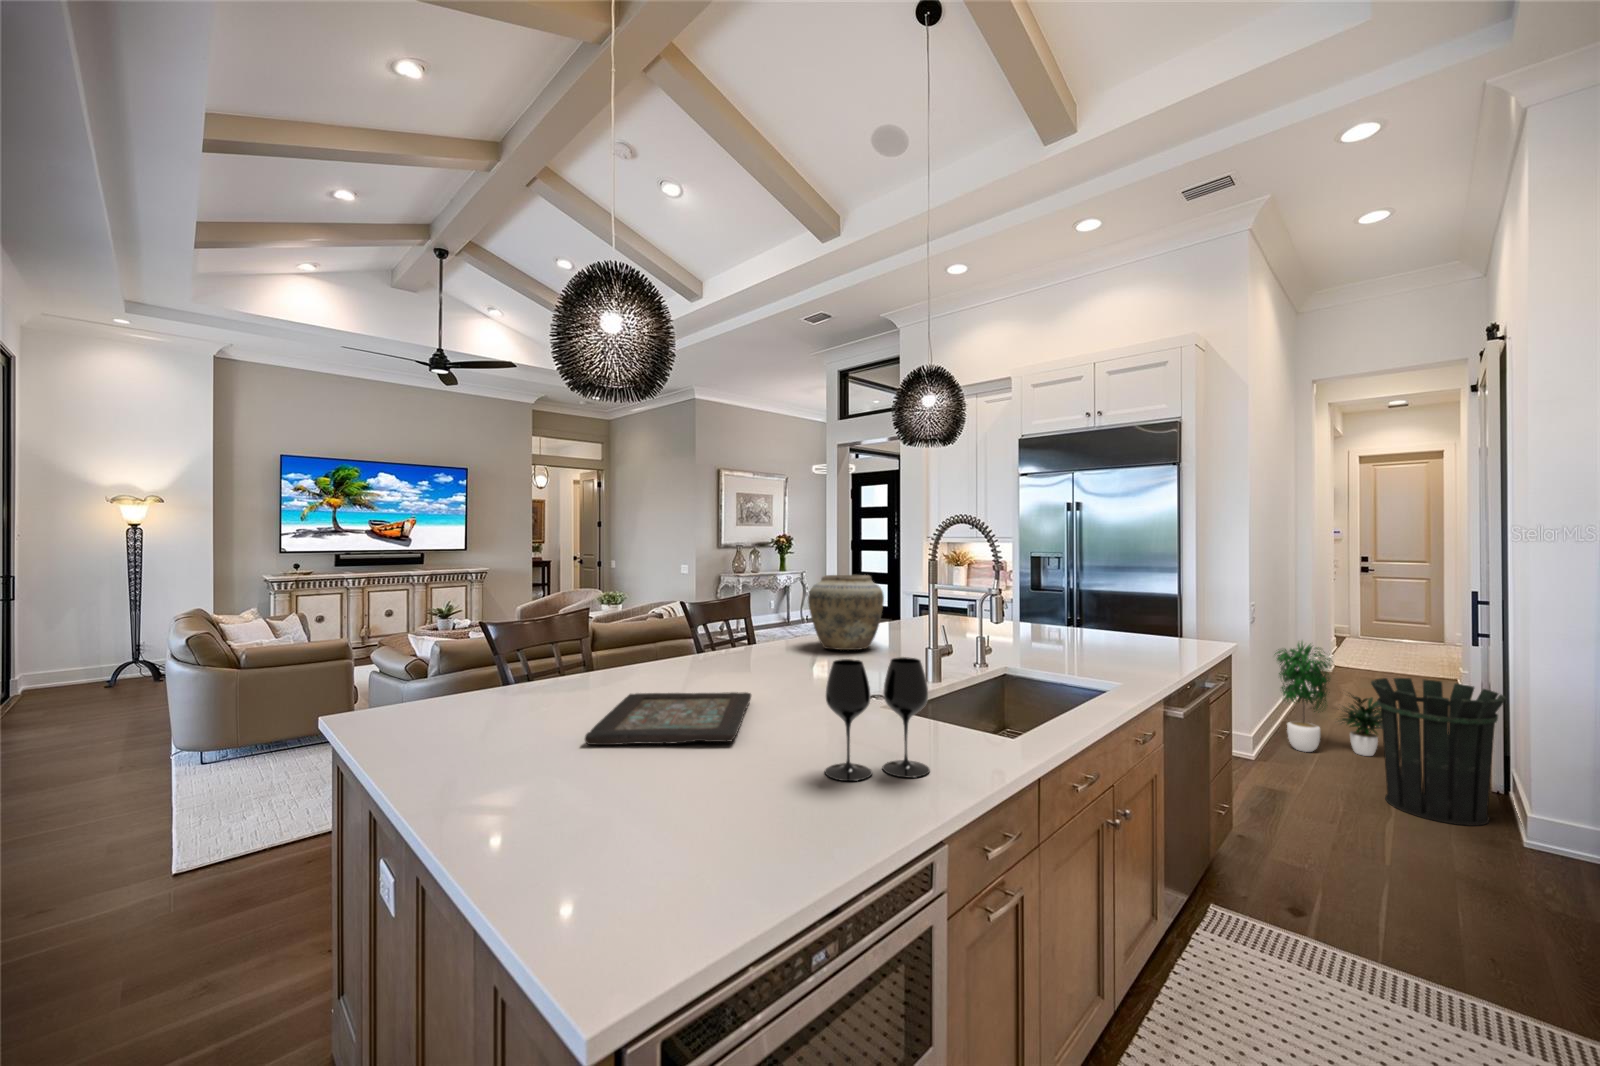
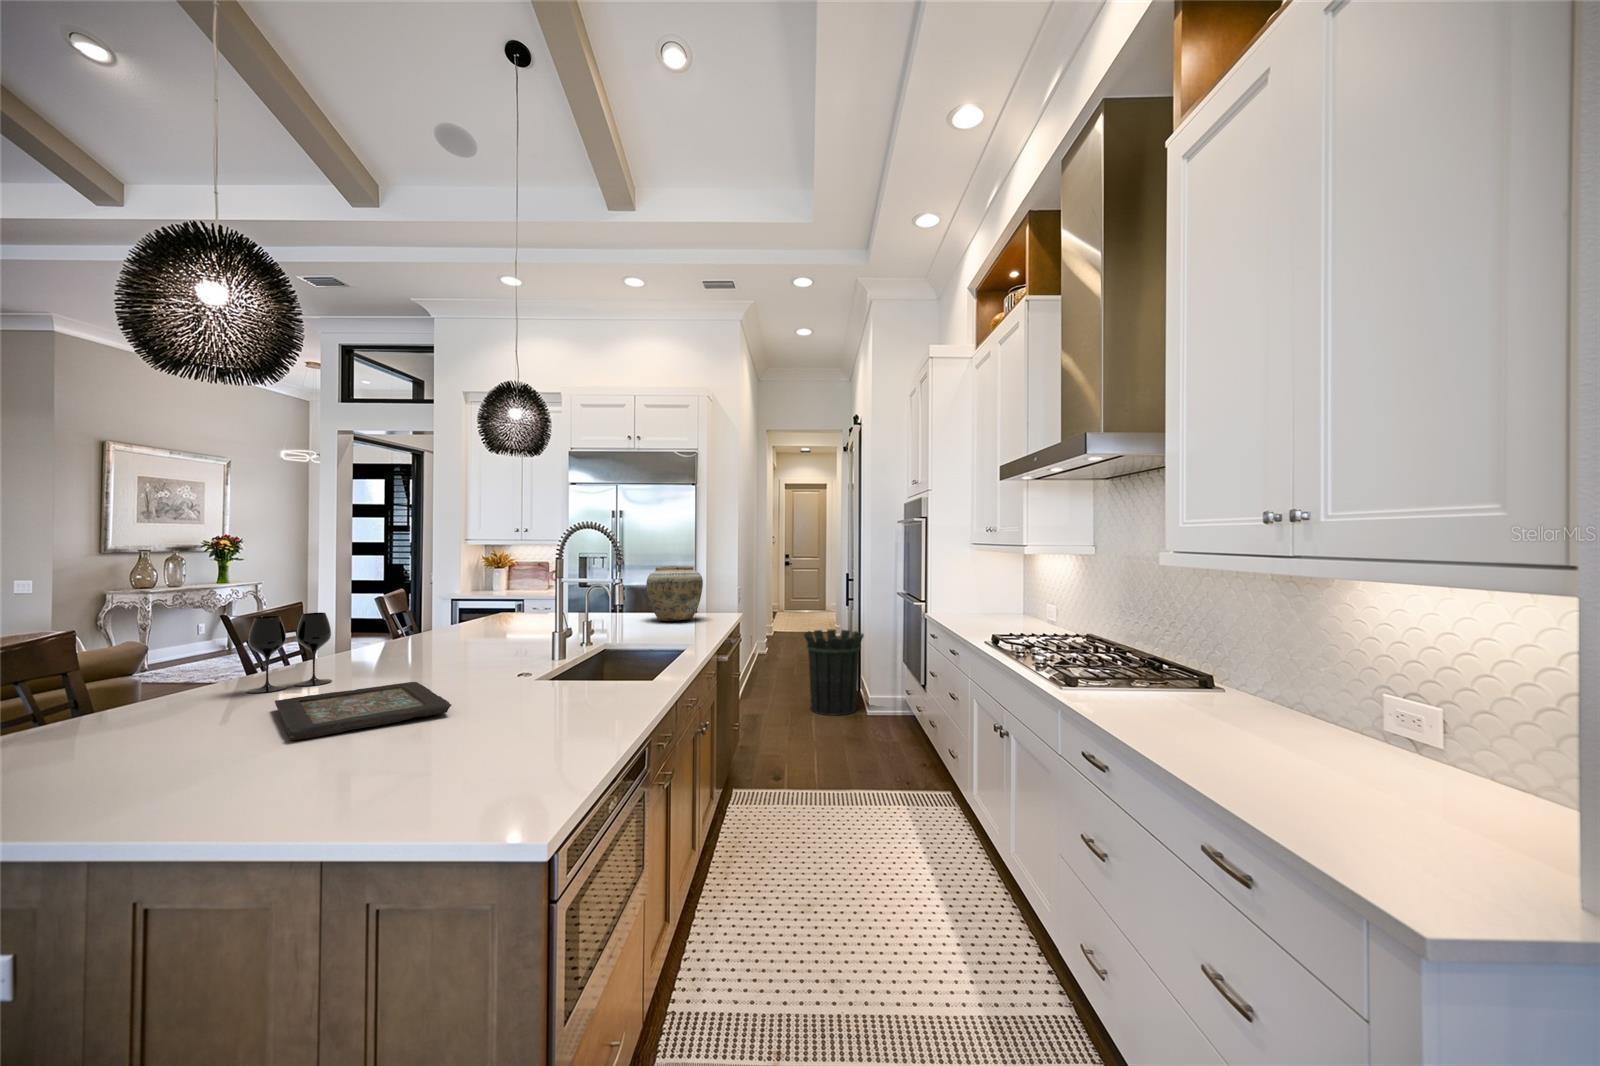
vase: present [808,575,884,650] -> present [646,566,703,621]
potted plant: present [1275,642,1382,756] -> none [746,611,813,691]
wine glass: present [825,657,930,781] -> present [247,613,332,693]

